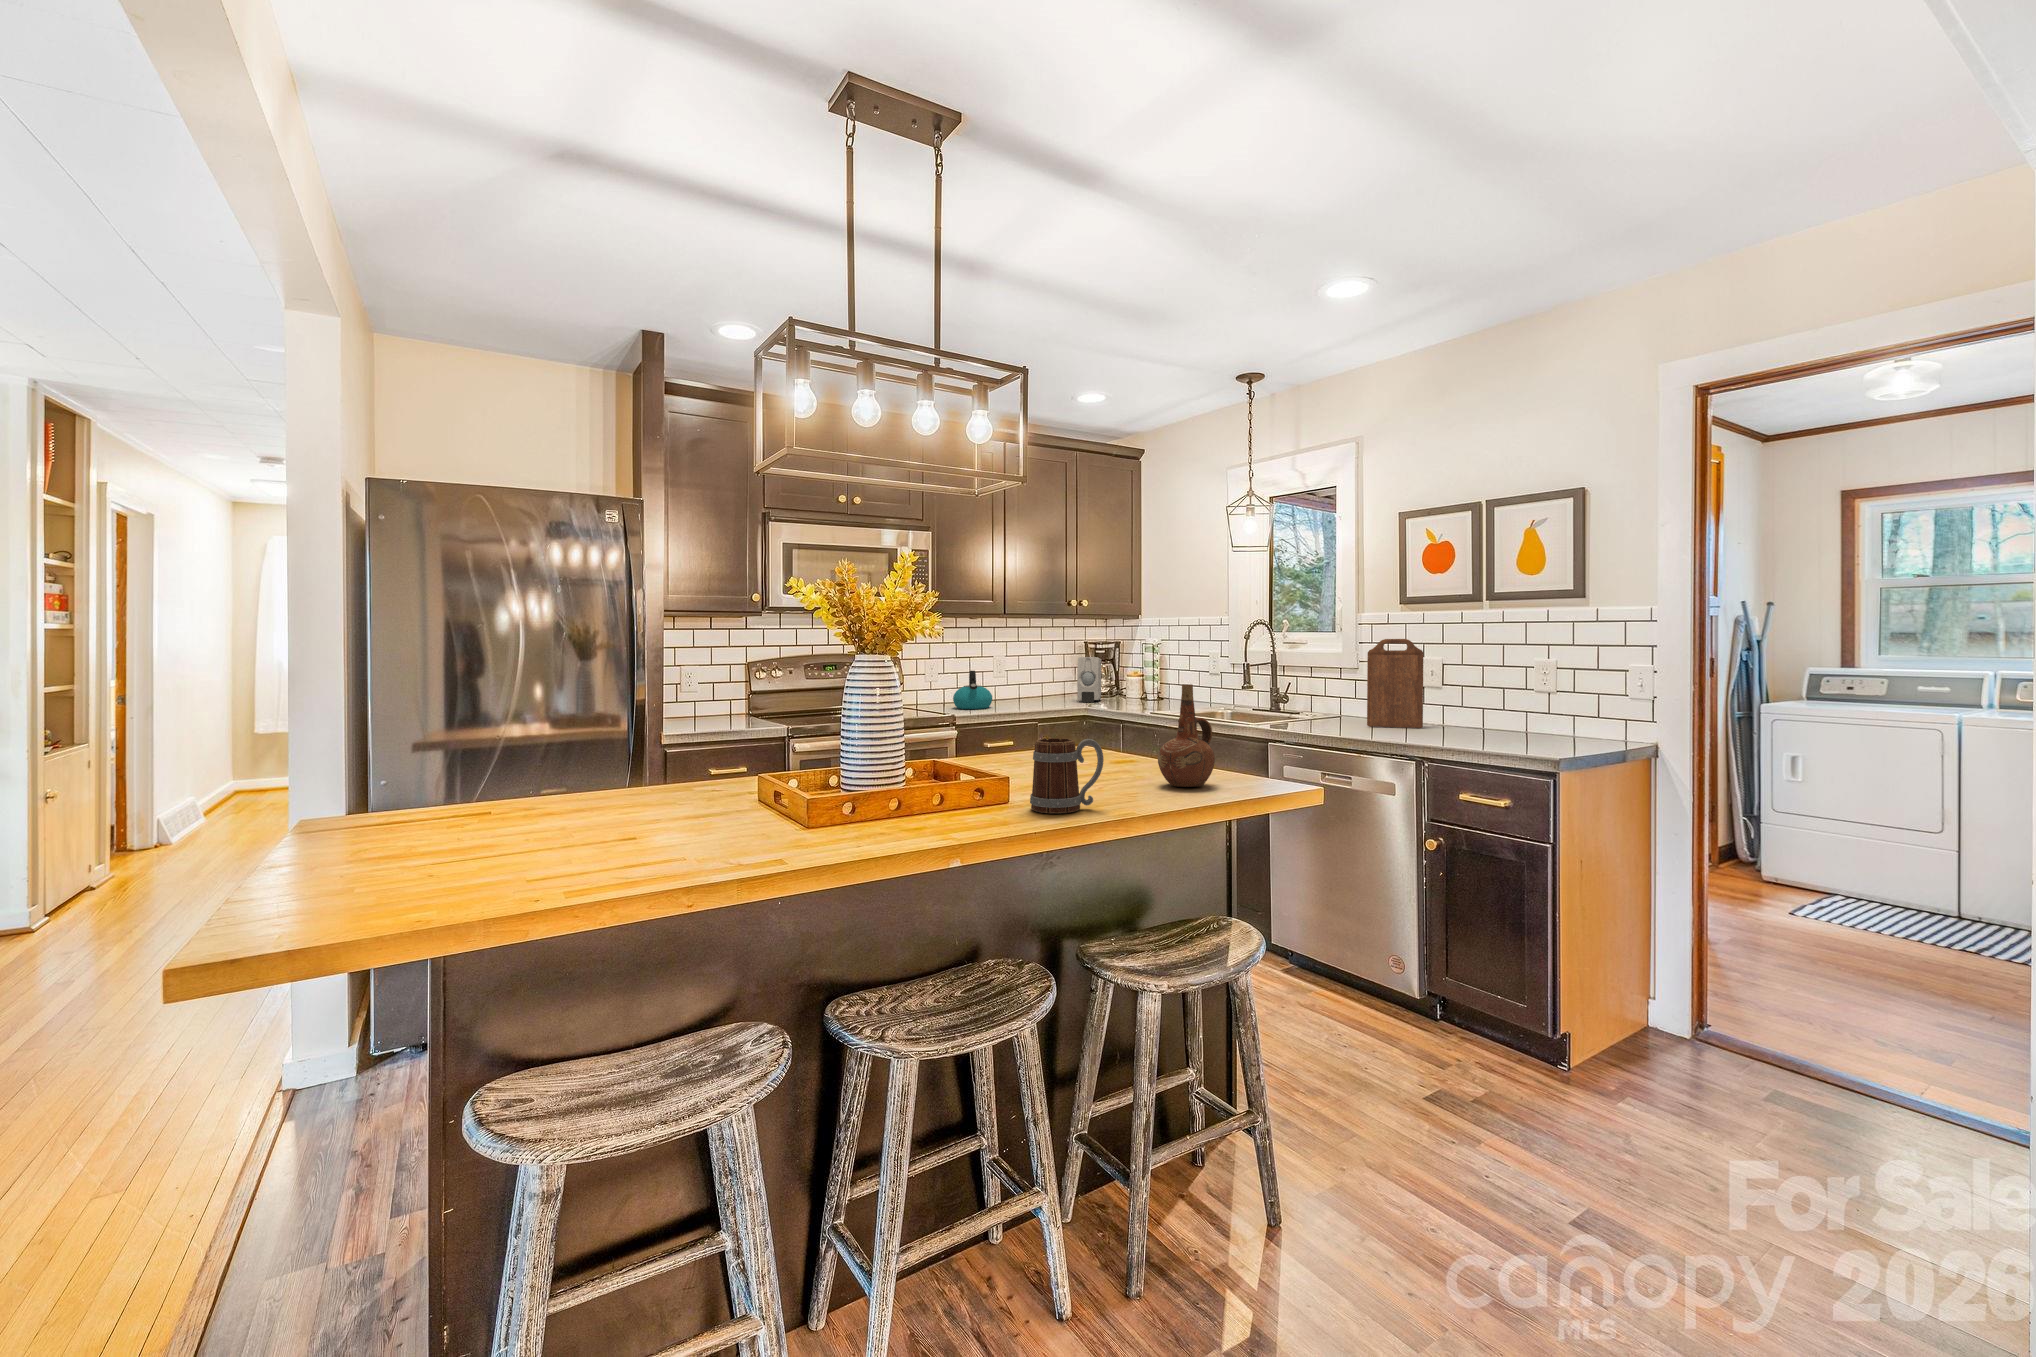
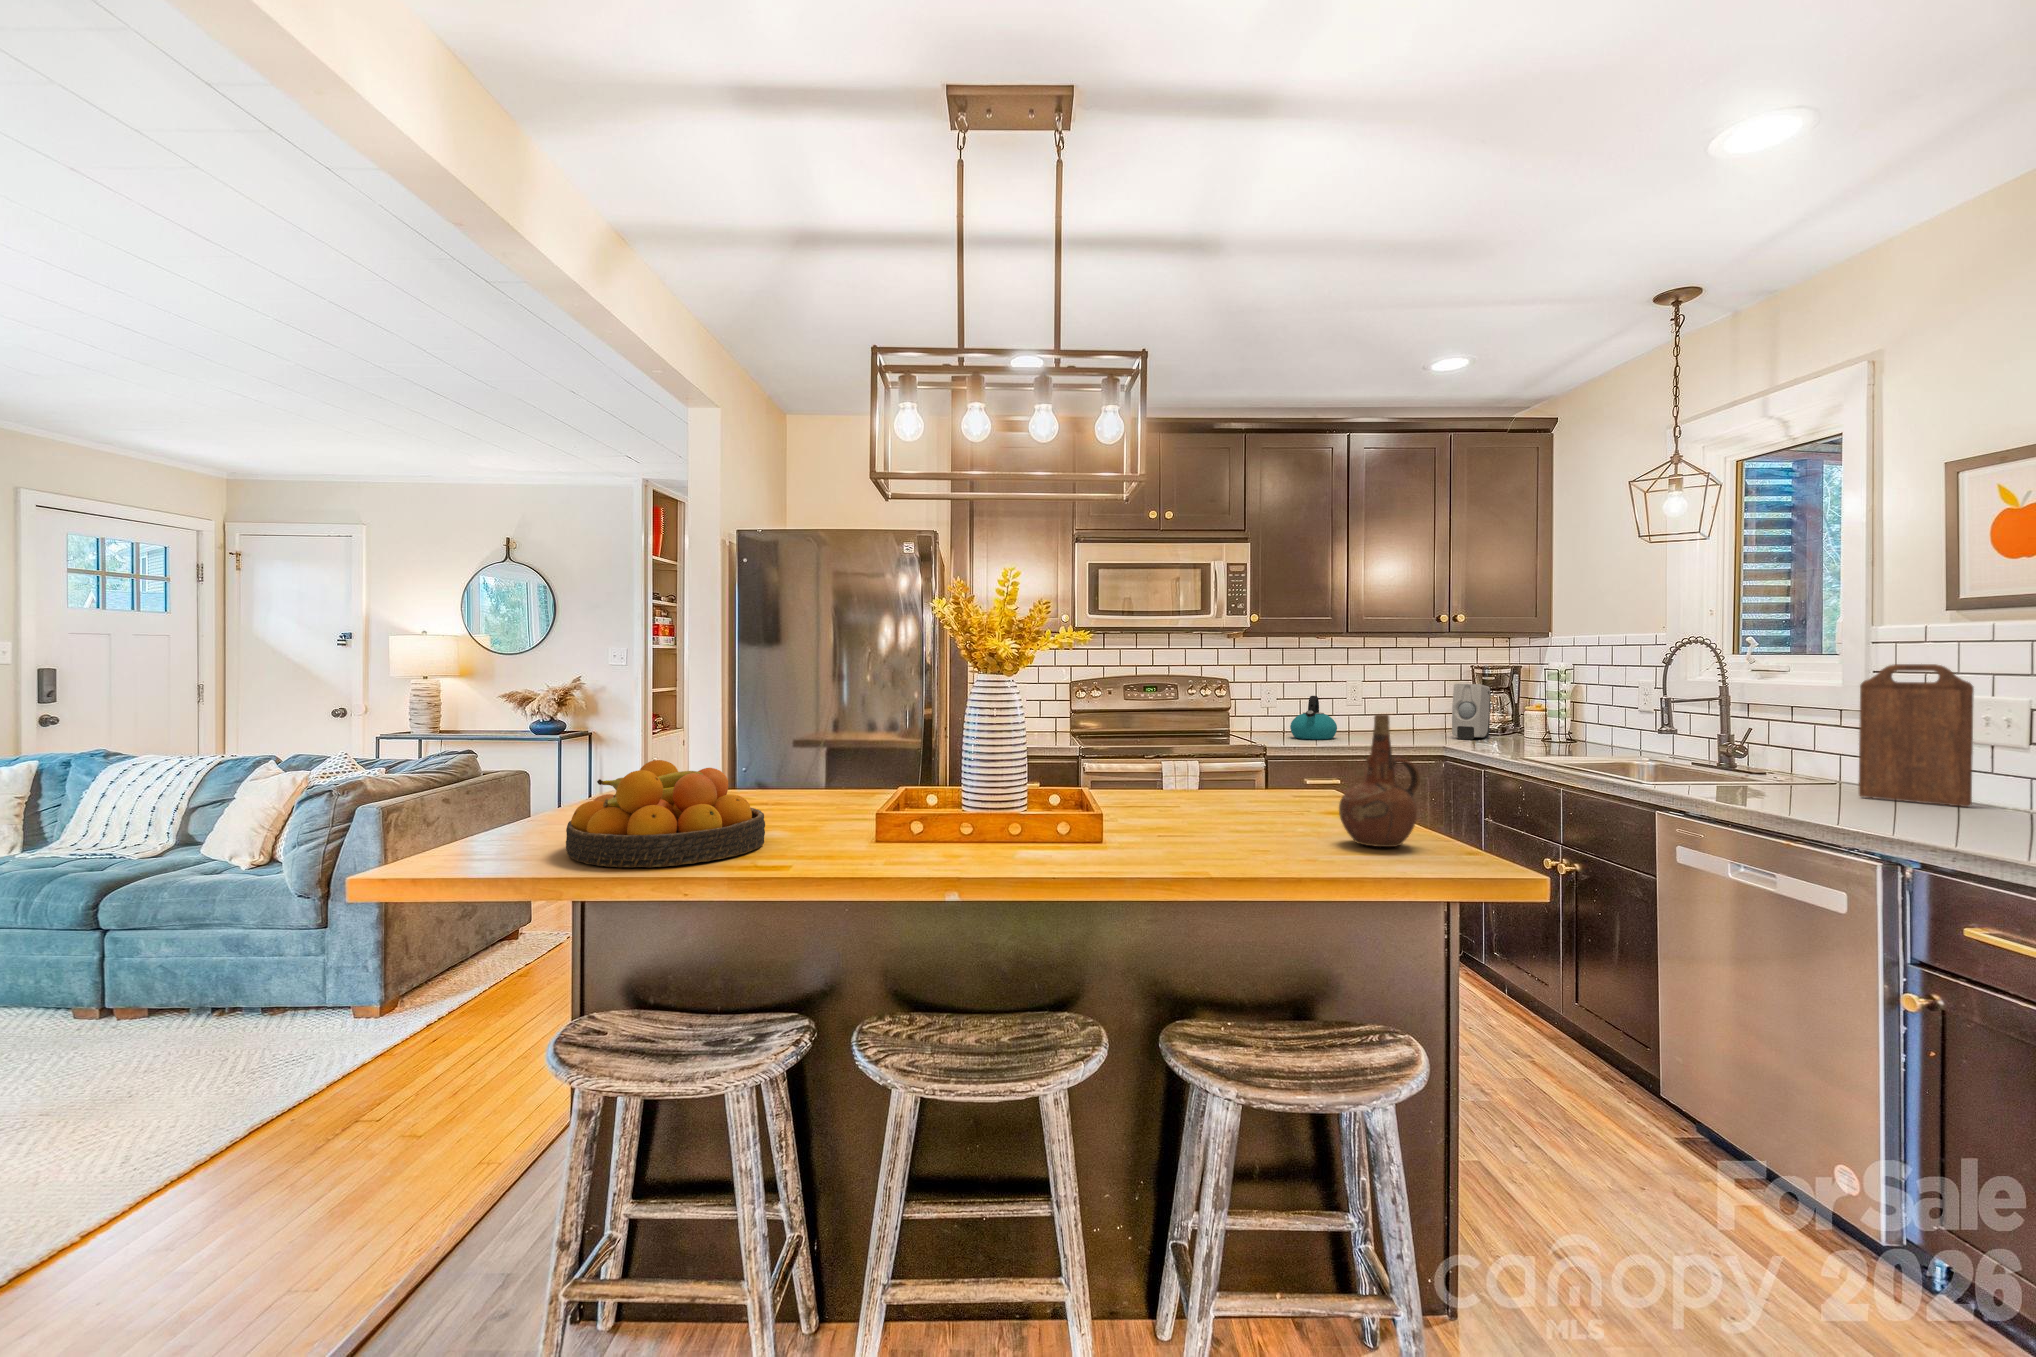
mug: present [1030,738,1104,814] -> none [1130,768,1217,857]
fruit bowl: none [446,771,690,900] -> present [566,760,765,868]

